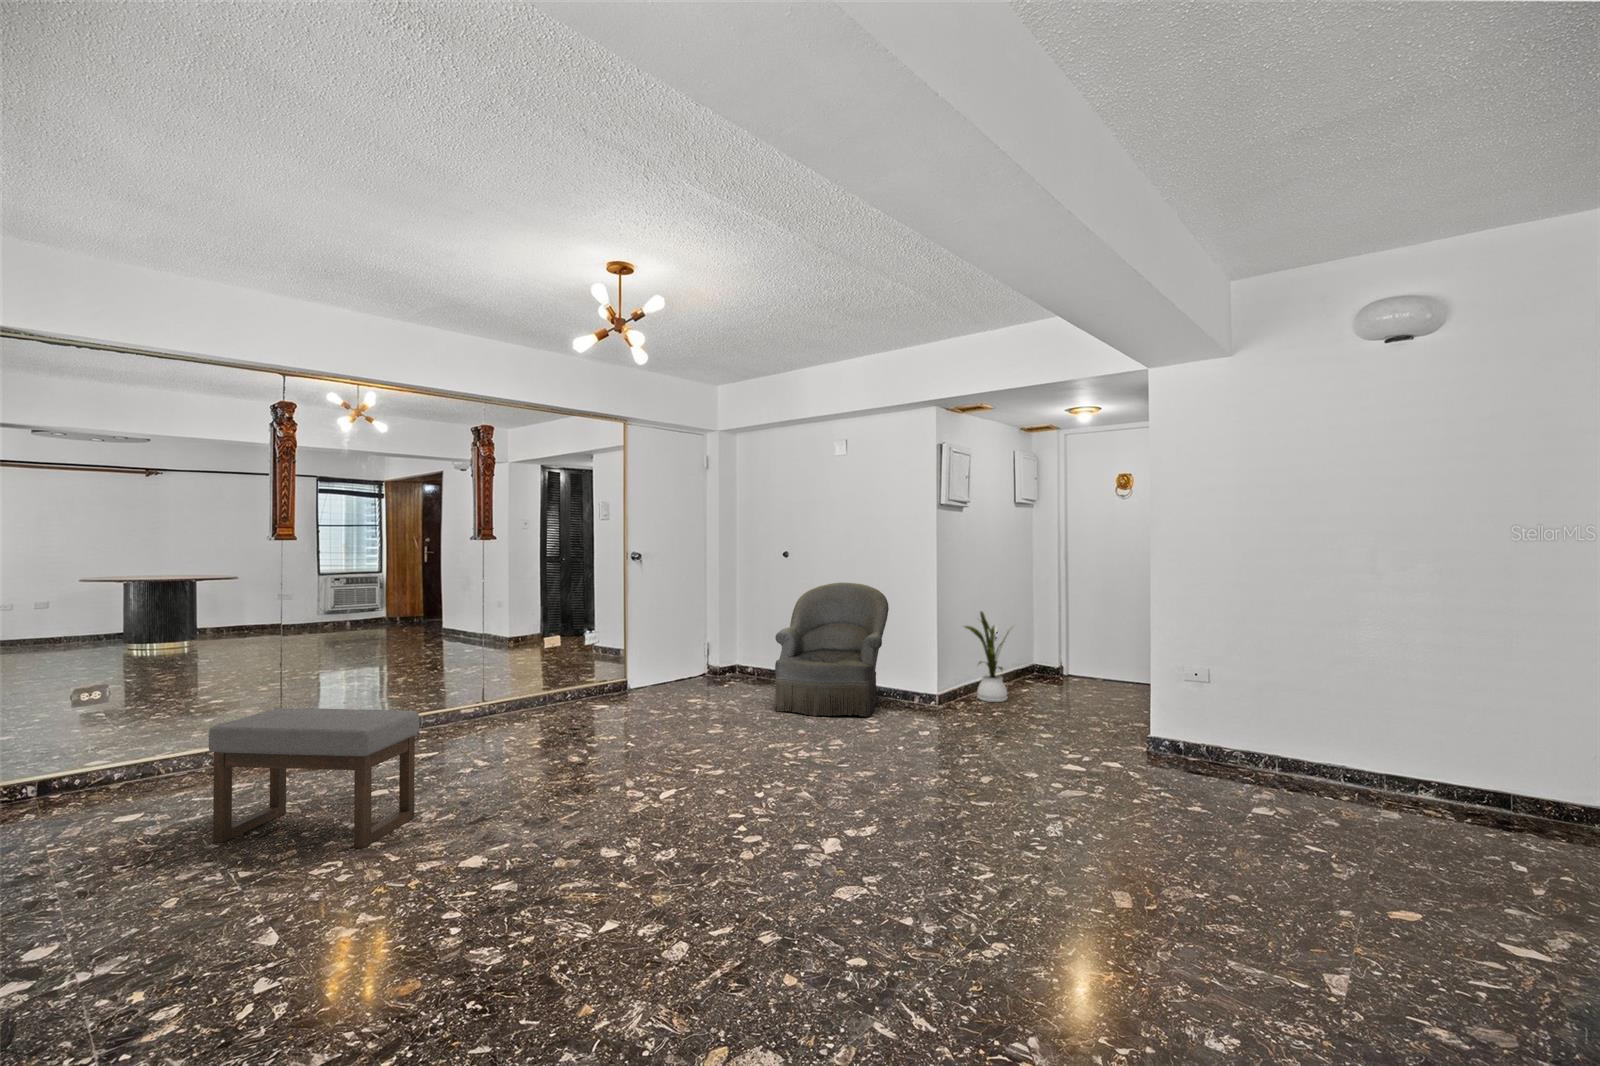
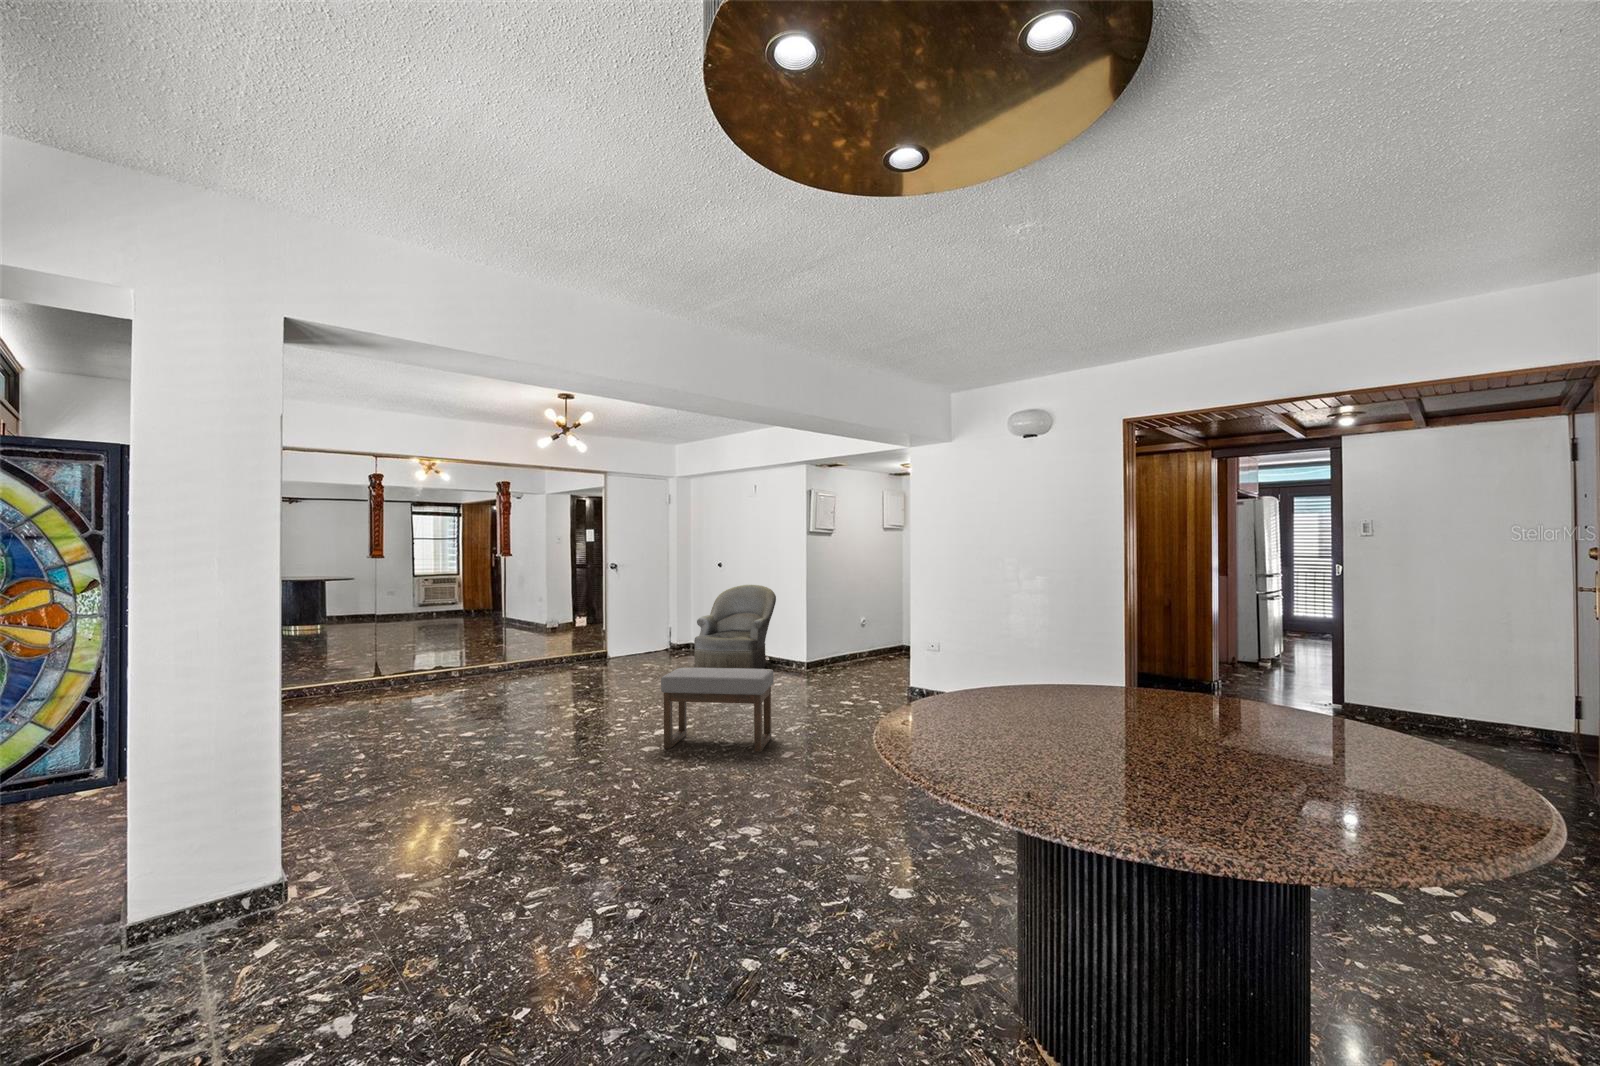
house plant: present [963,611,1008,702] -> none [826,603,864,667]
ottoman: present [209,708,419,848] -> present [661,668,774,752]

